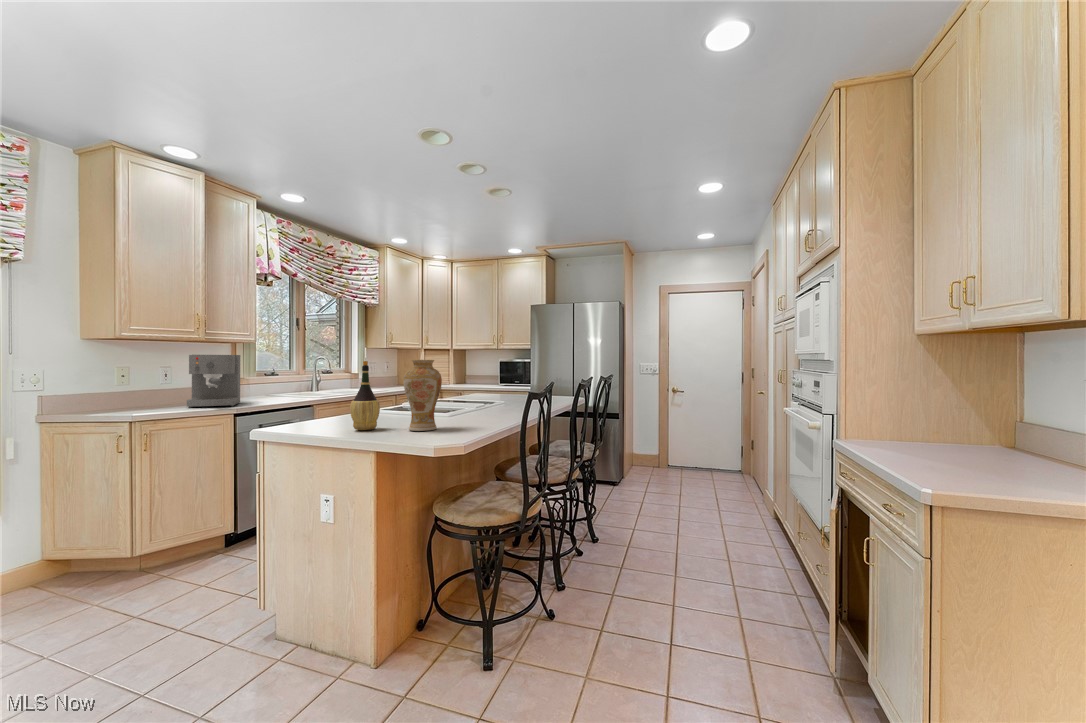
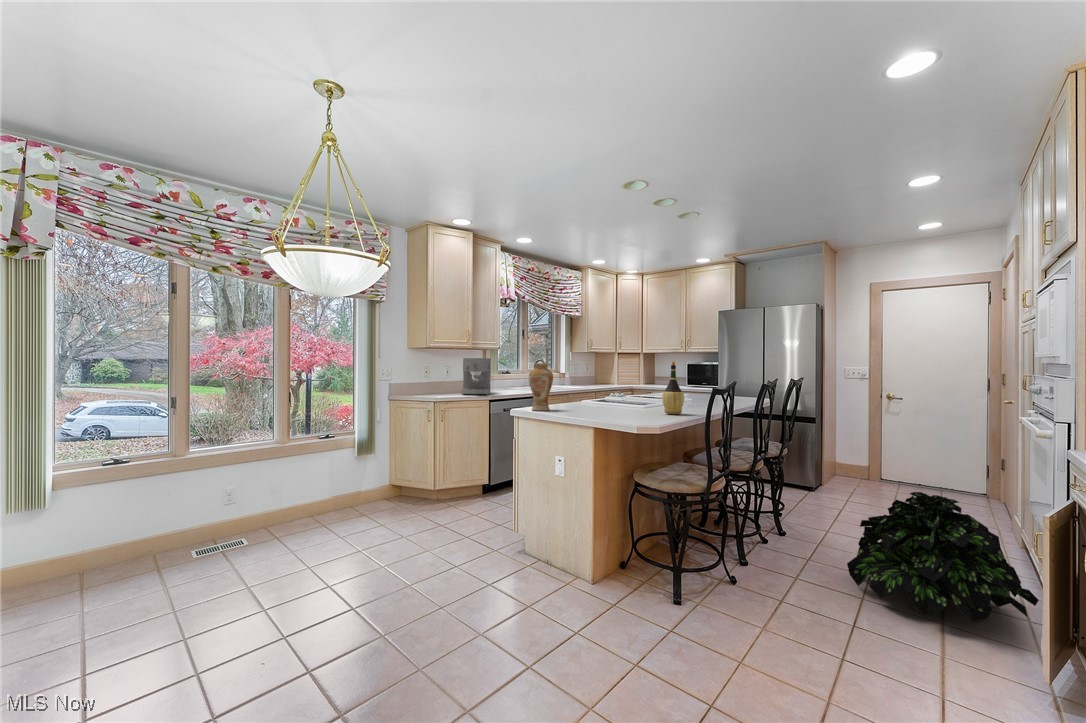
vase: present [403,360,442,431] -> present [529,363,553,411]
wine bottle: present [350,361,380,430] -> present [662,362,684,414]
potted plant: none [658,486,806,614] -> present [847,492,1039,623]

